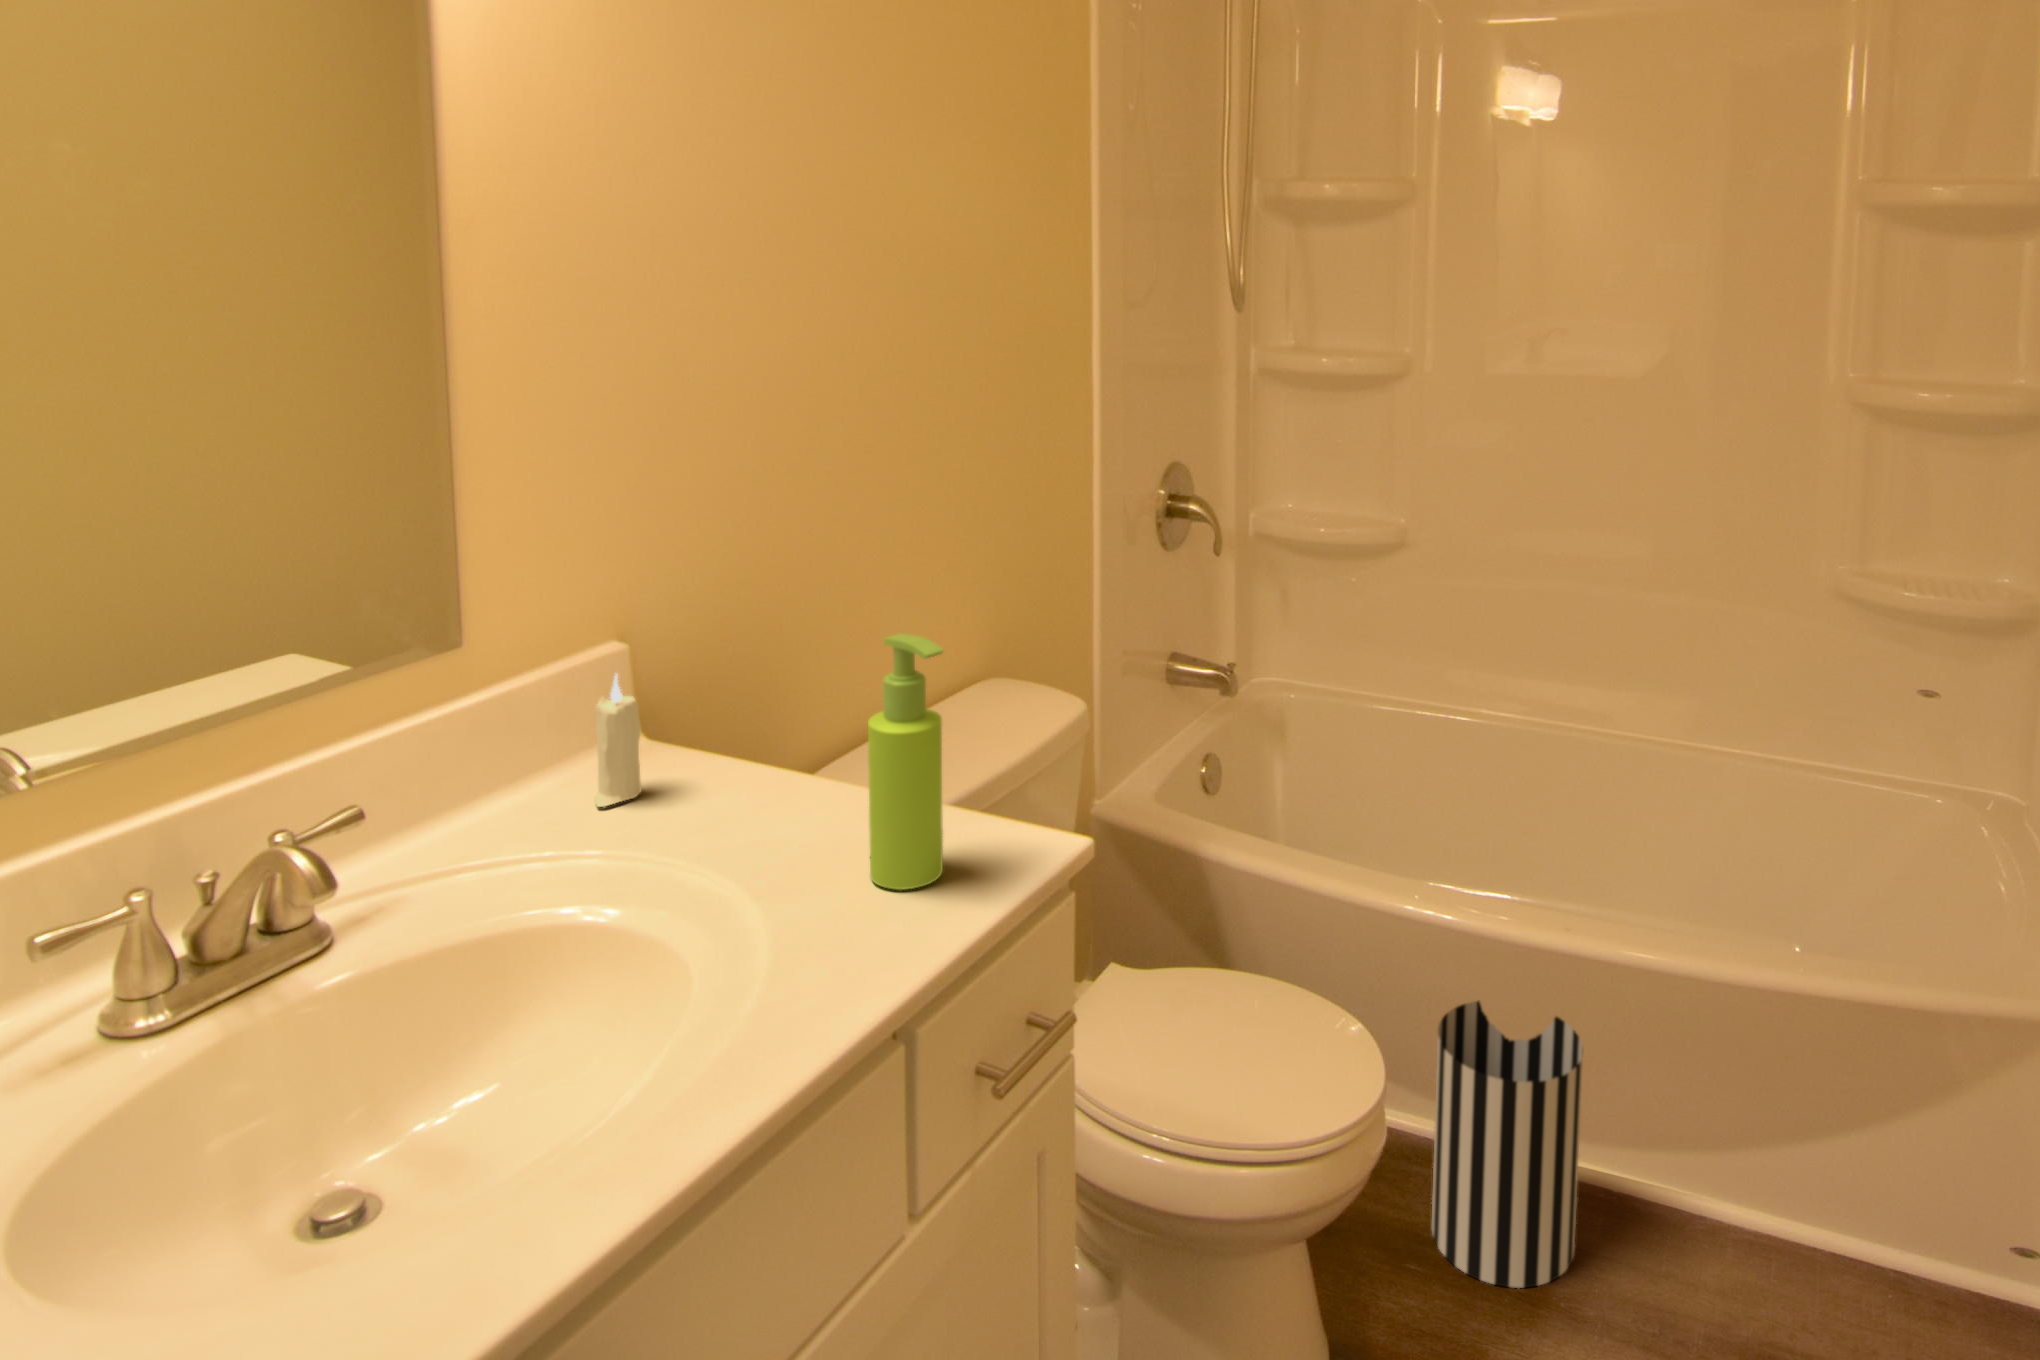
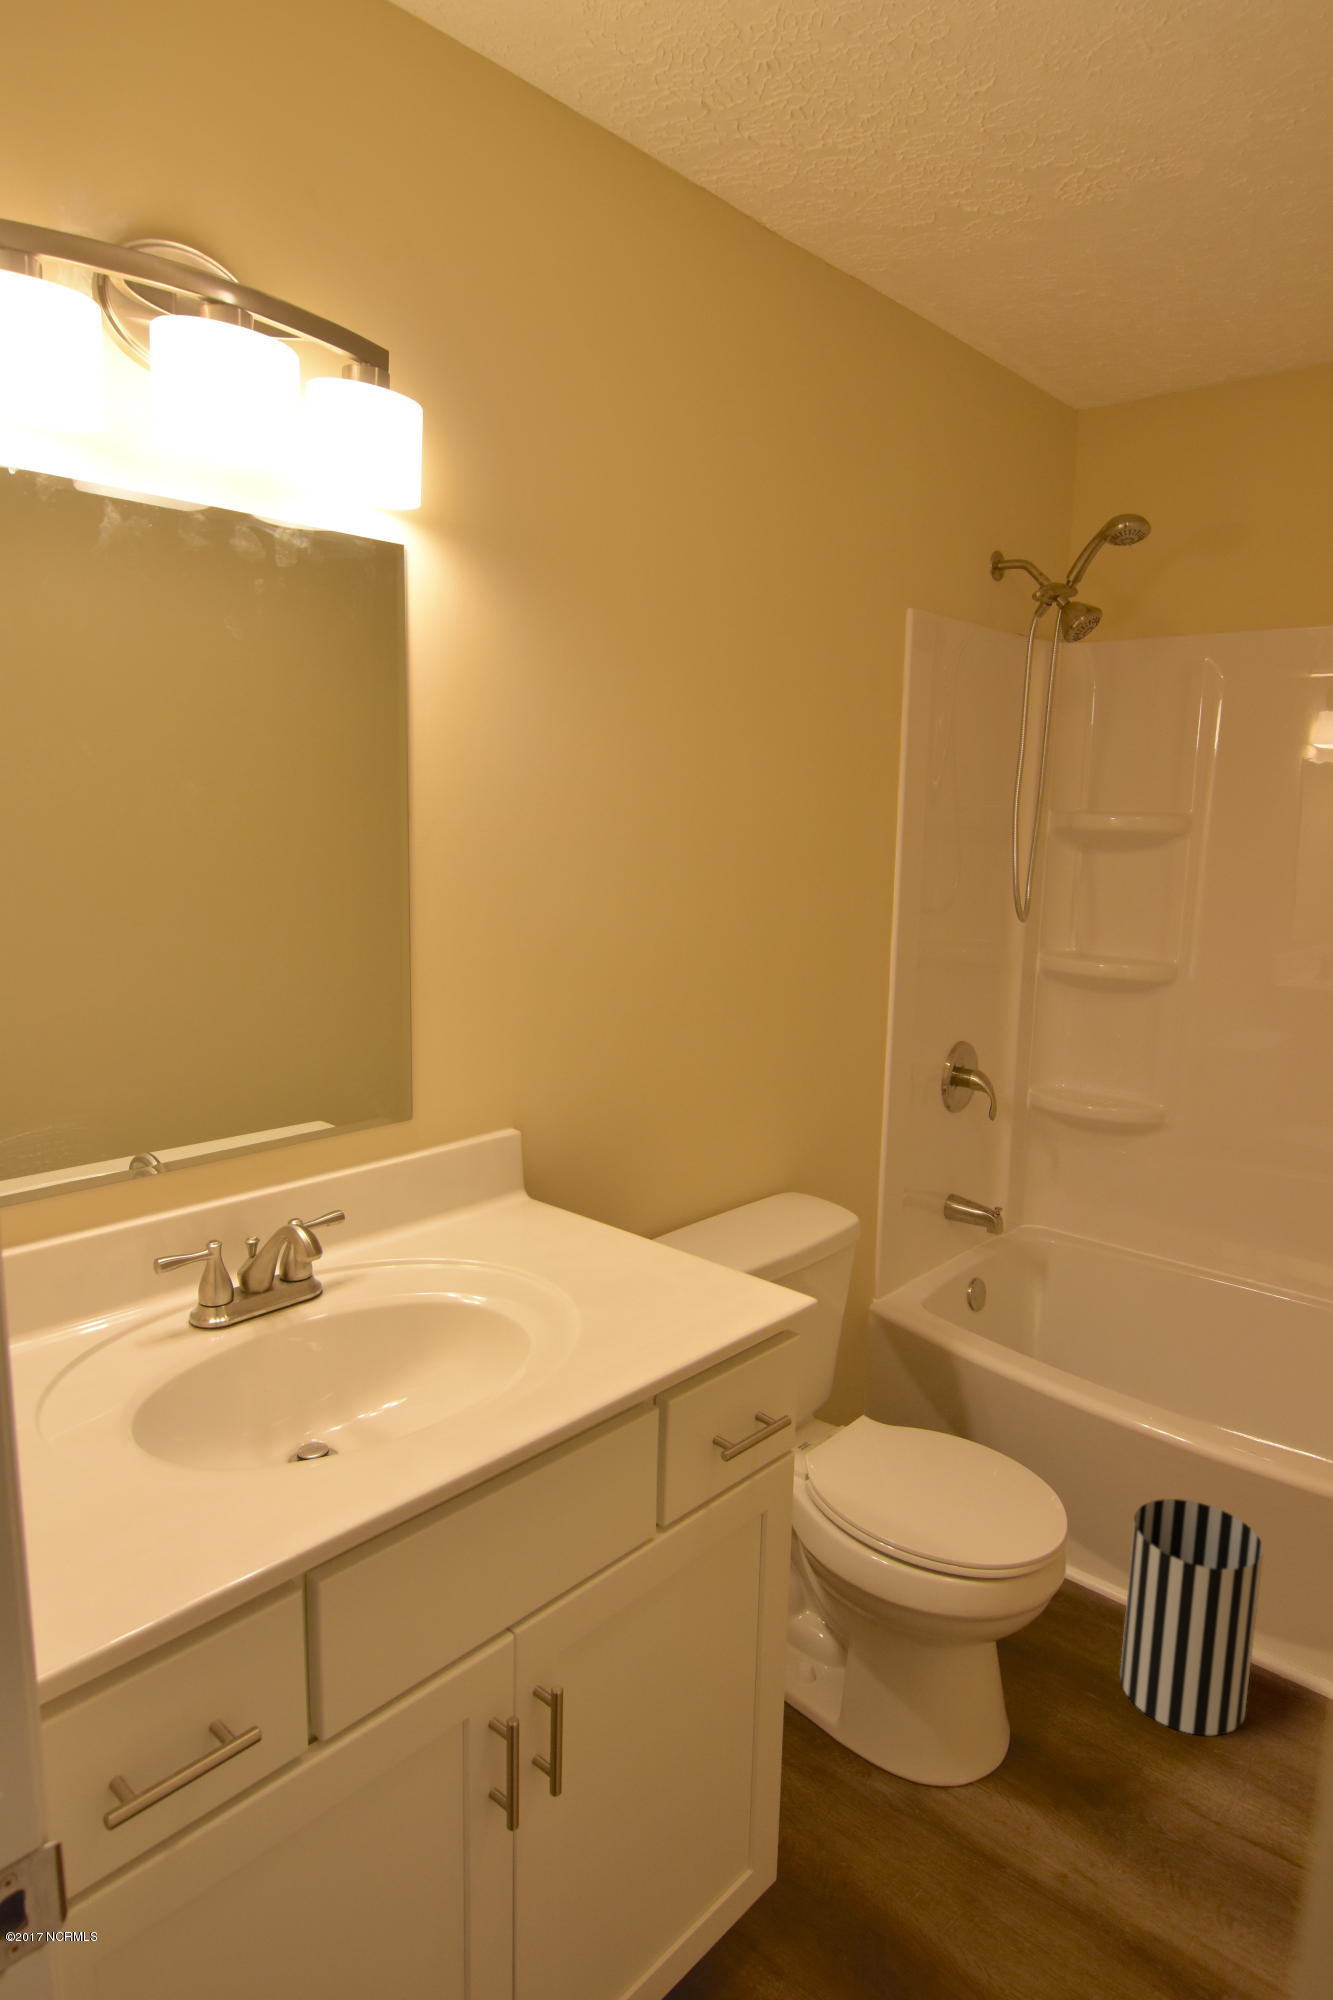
soap dispenser: present [868,633,944,890] -> none [654,1133,709,1312]
candle: present [594,674,641,807] -> none [487,1147,519,1236]

